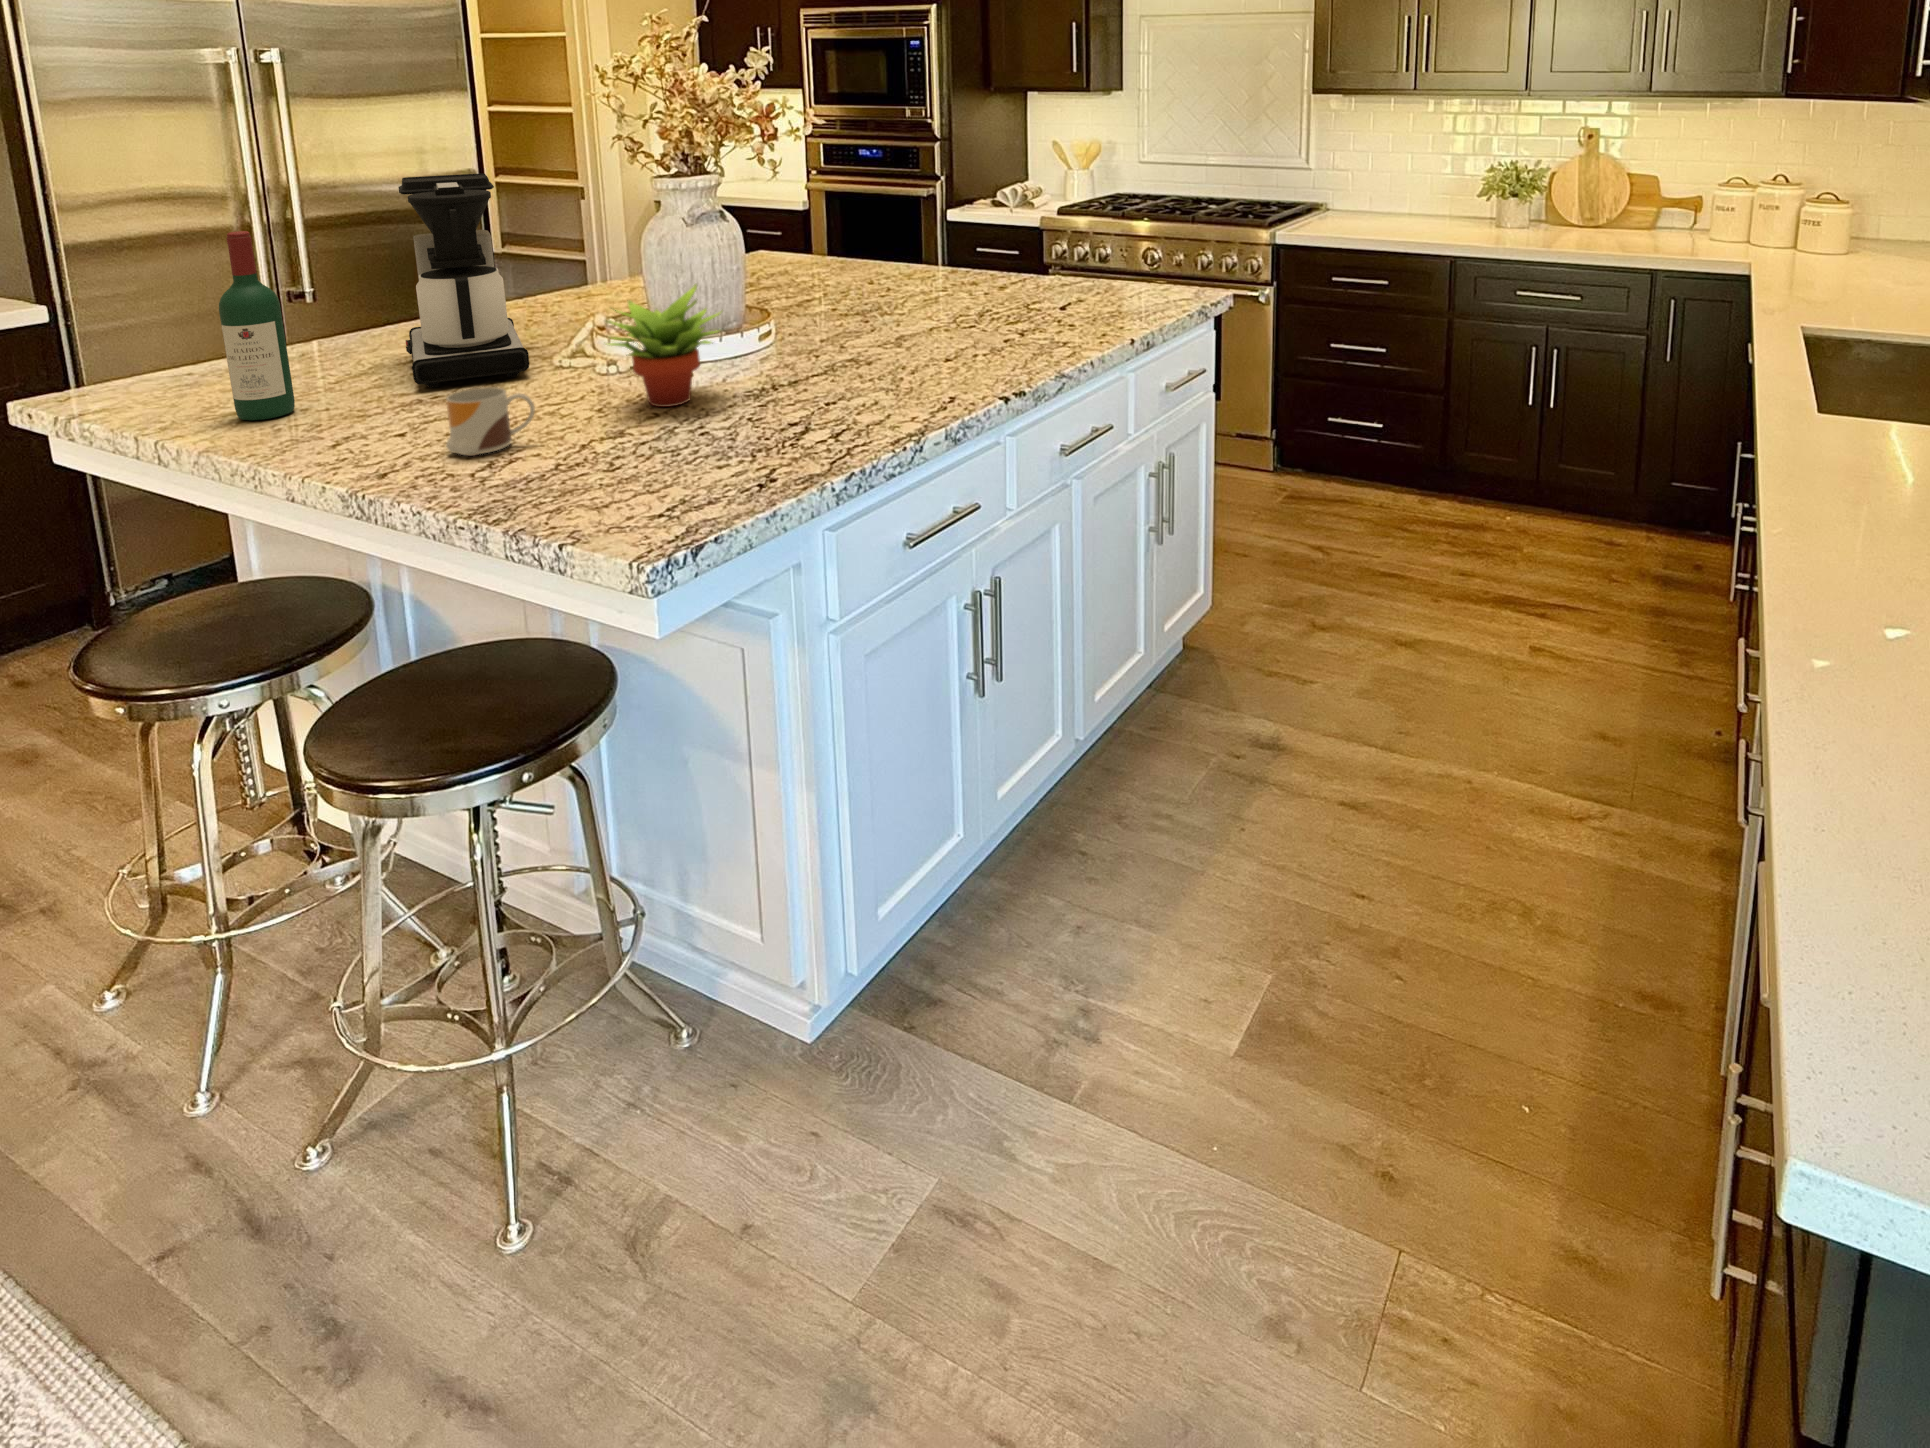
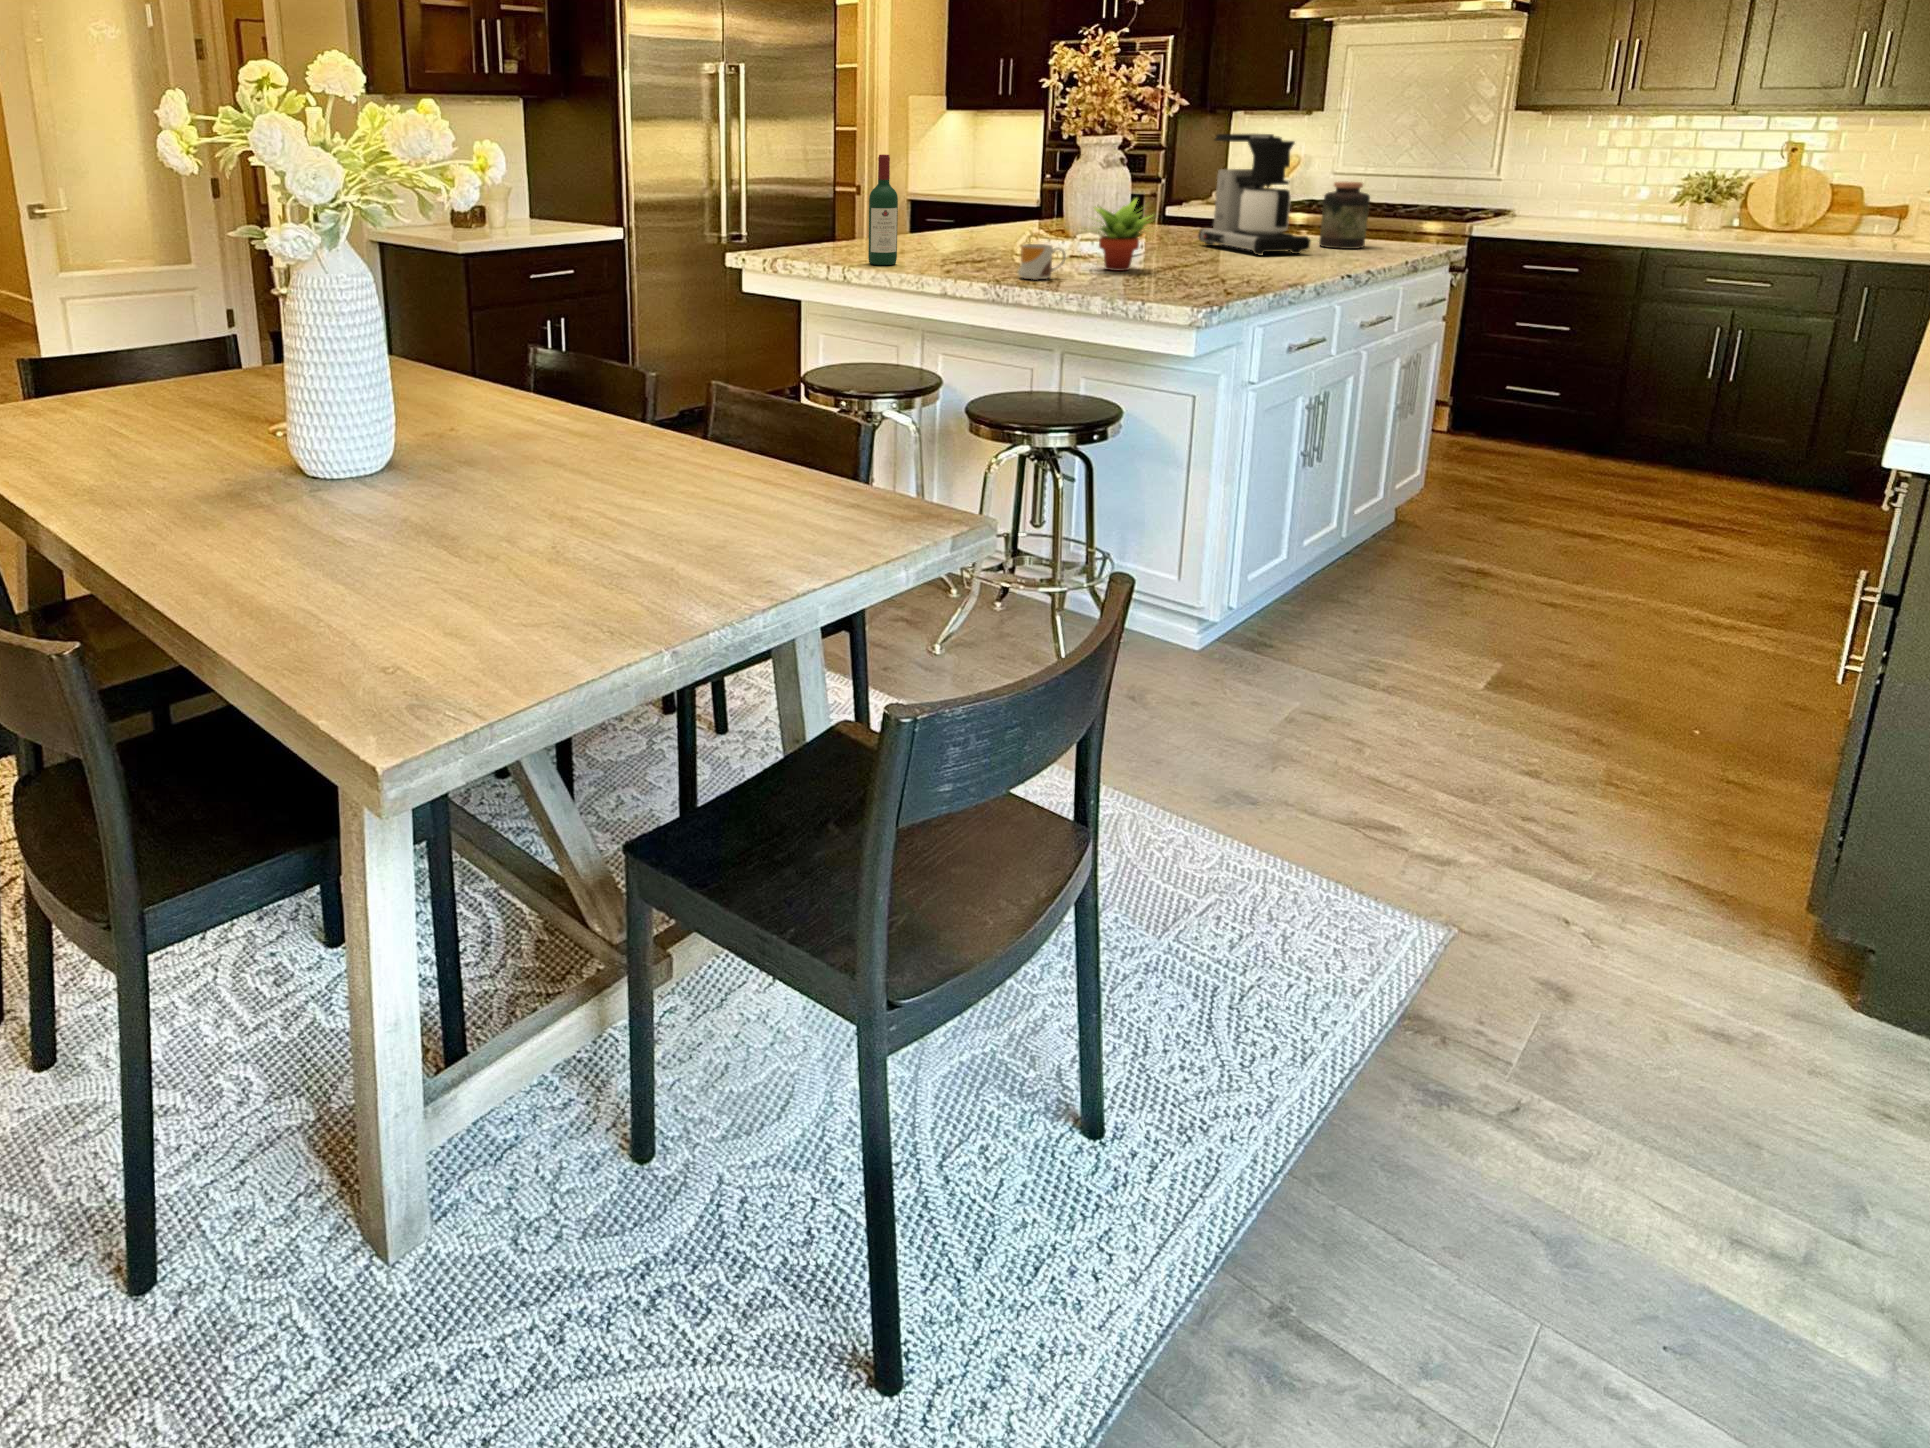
coffee maker: present [399,173,529,388] -> present [1198,134,1310,255]
jar: none [1043,216,1101,310] -> present [1319,182,1370,249]

